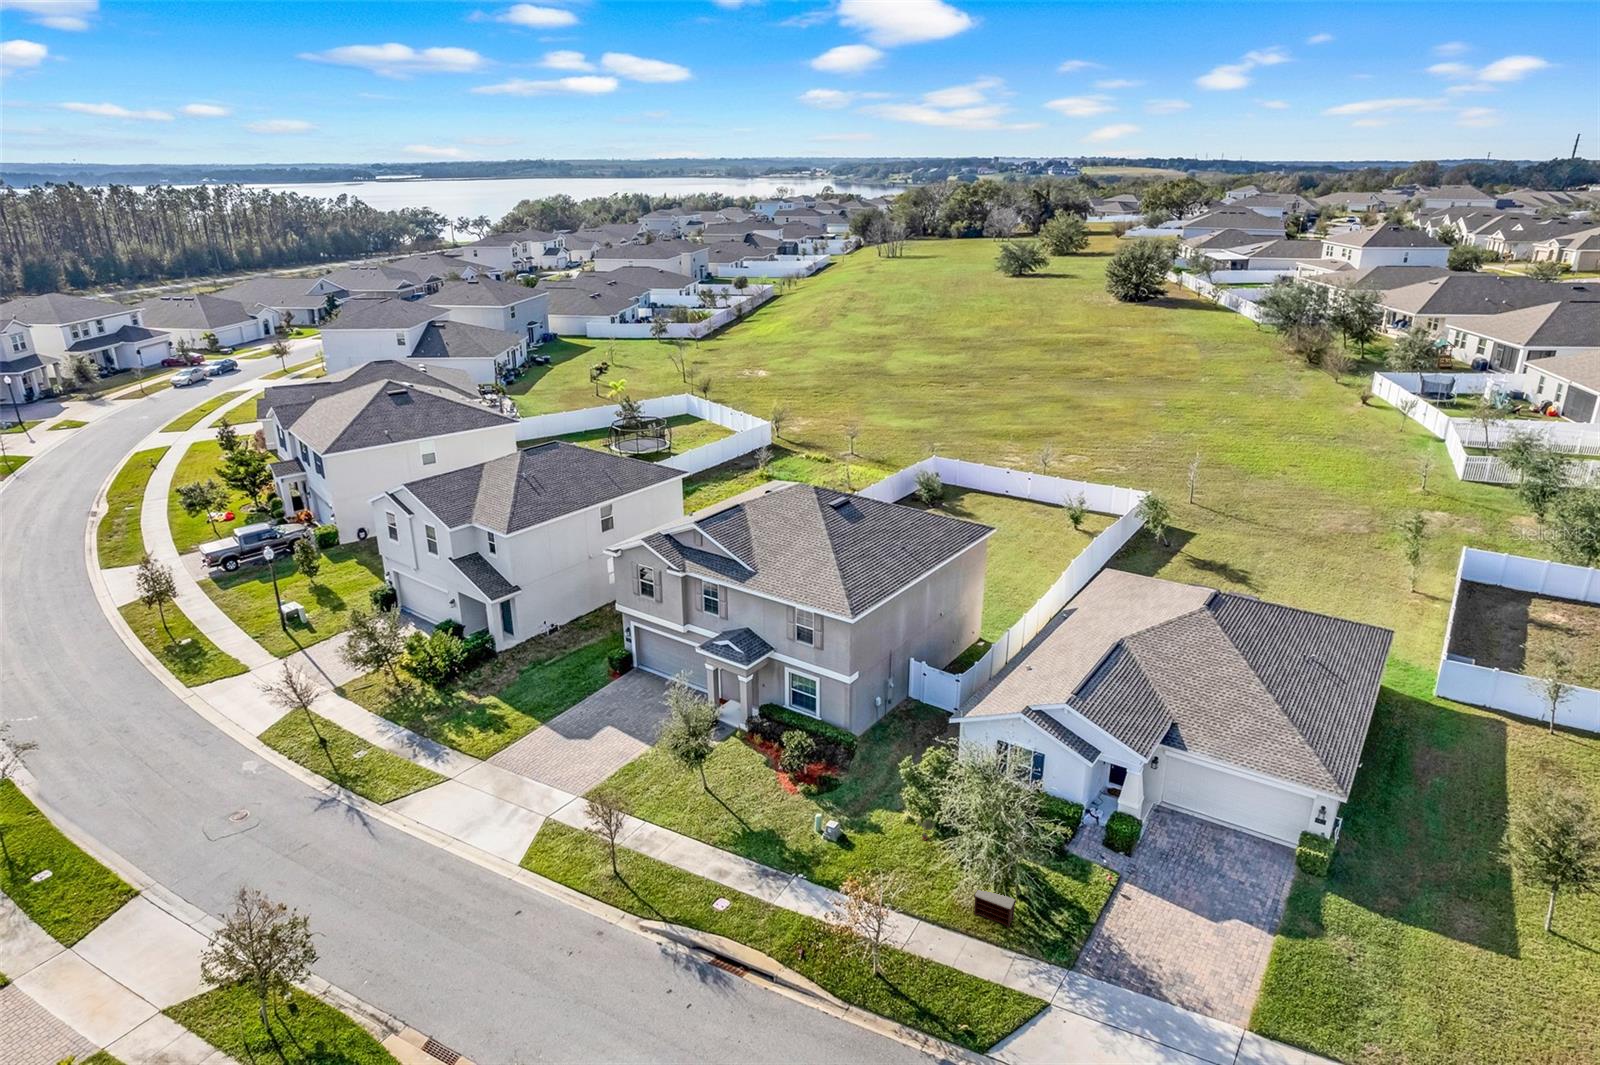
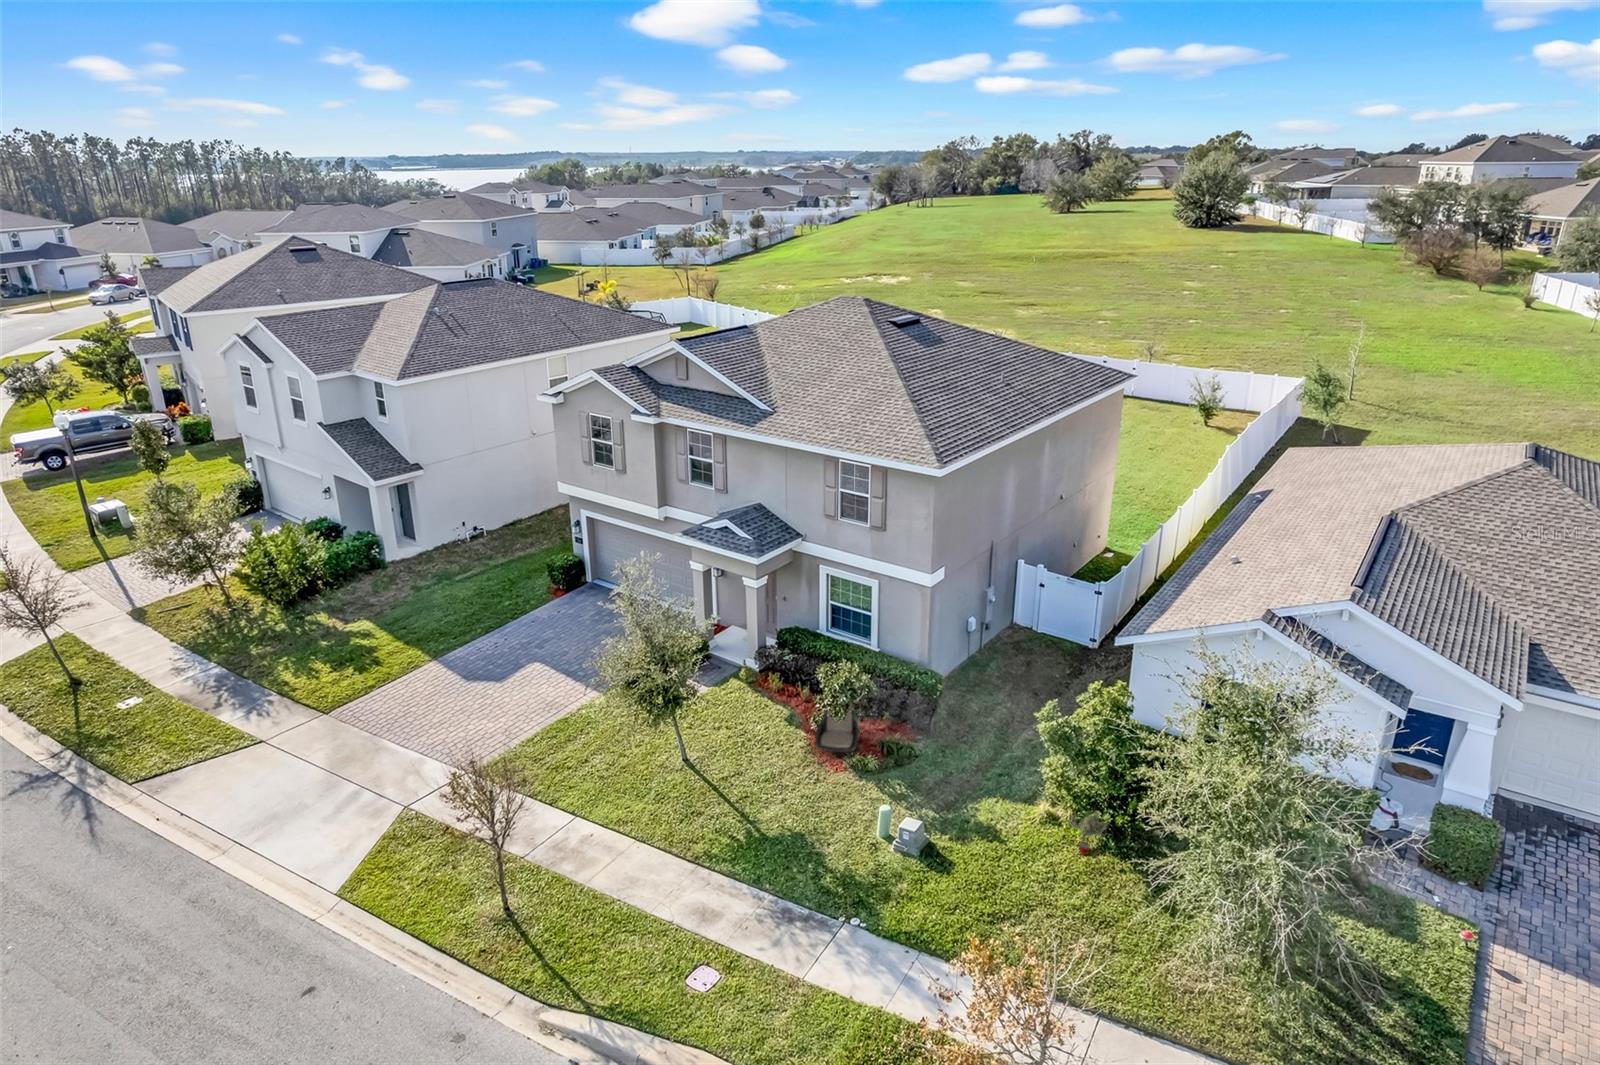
lounge chair: none [781,757,807,793] -> present [815,710,860,767]
bench: present [974,889,1016,928] -> none [1218,954,1316,1044]

